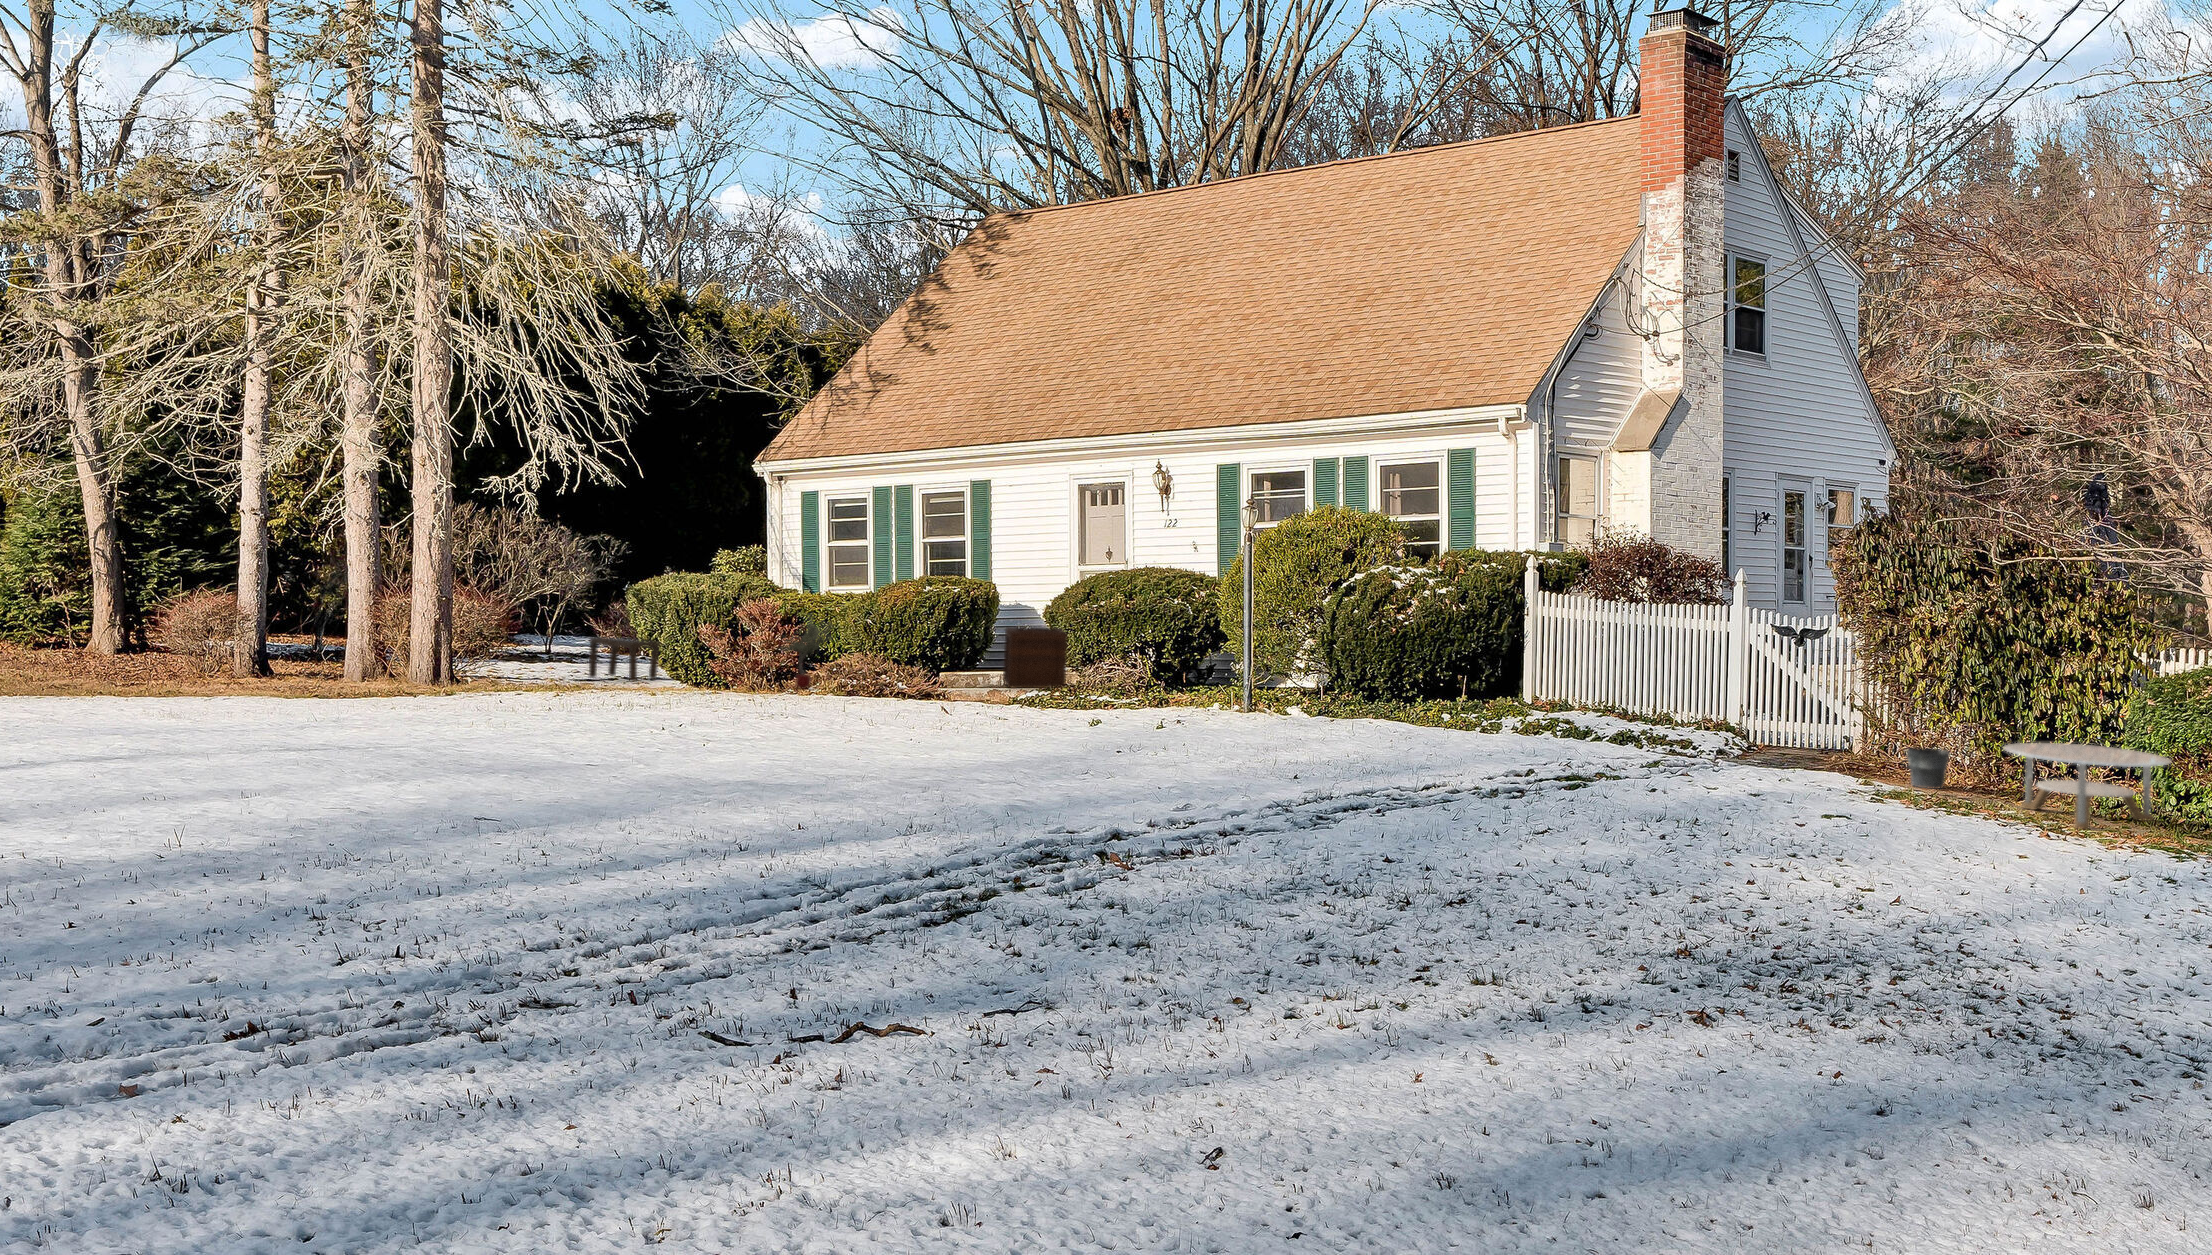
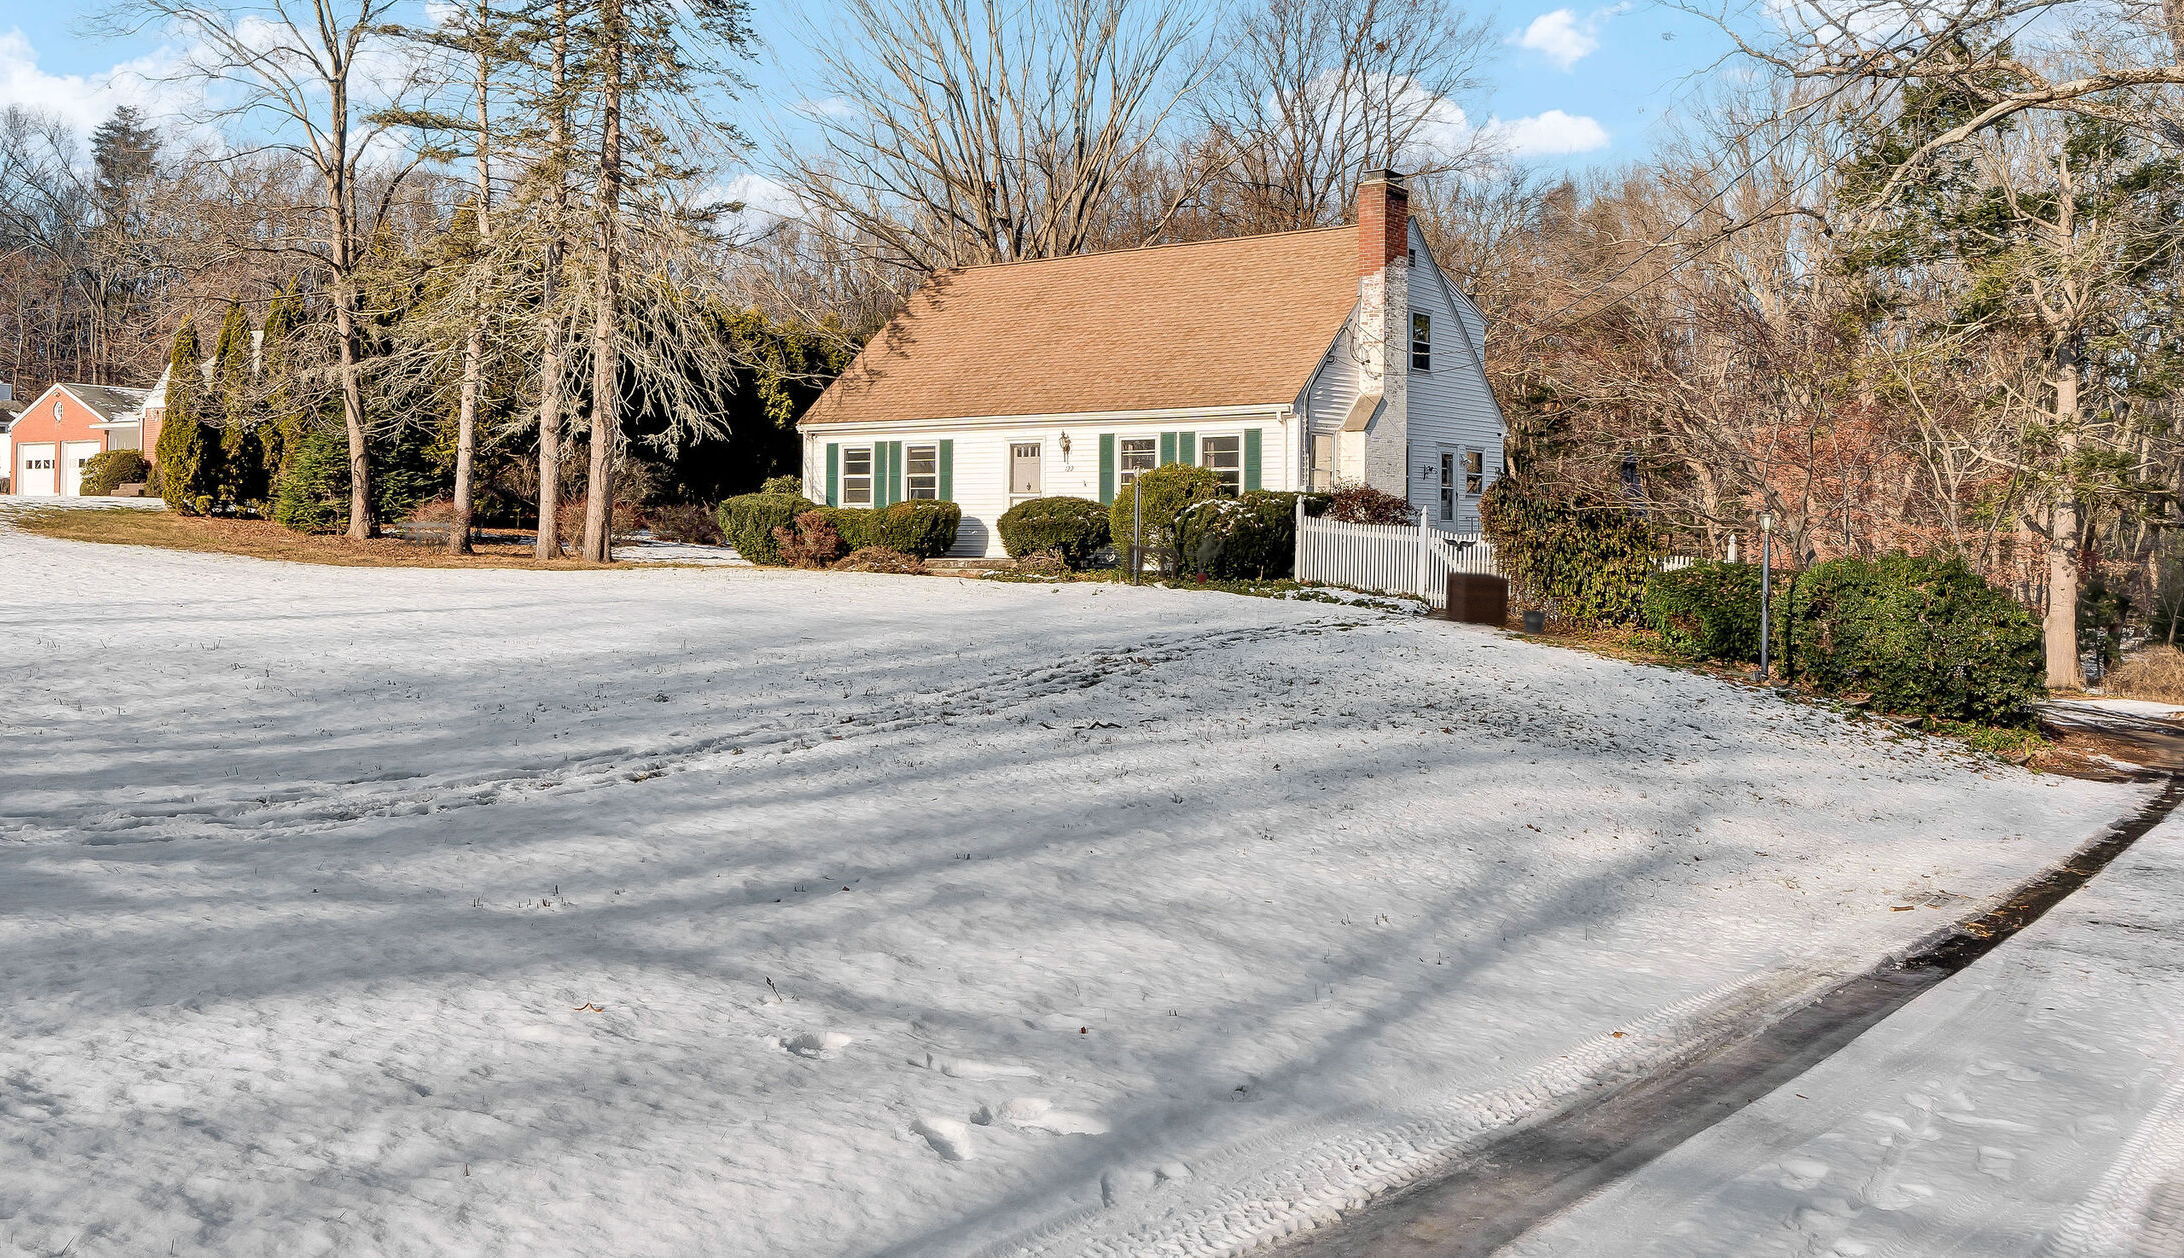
potted tree: present [780,613,833,689] -> present [1186,534,1222,584]
wooden crate: present [1003,627,1068,688] -> present [1446,572,1509,625]
bench: present [589,637,661,682] -> present [1127,545,1179,579]
round table: present [2004,743,2171,829] -> present [398,522,450,546]

